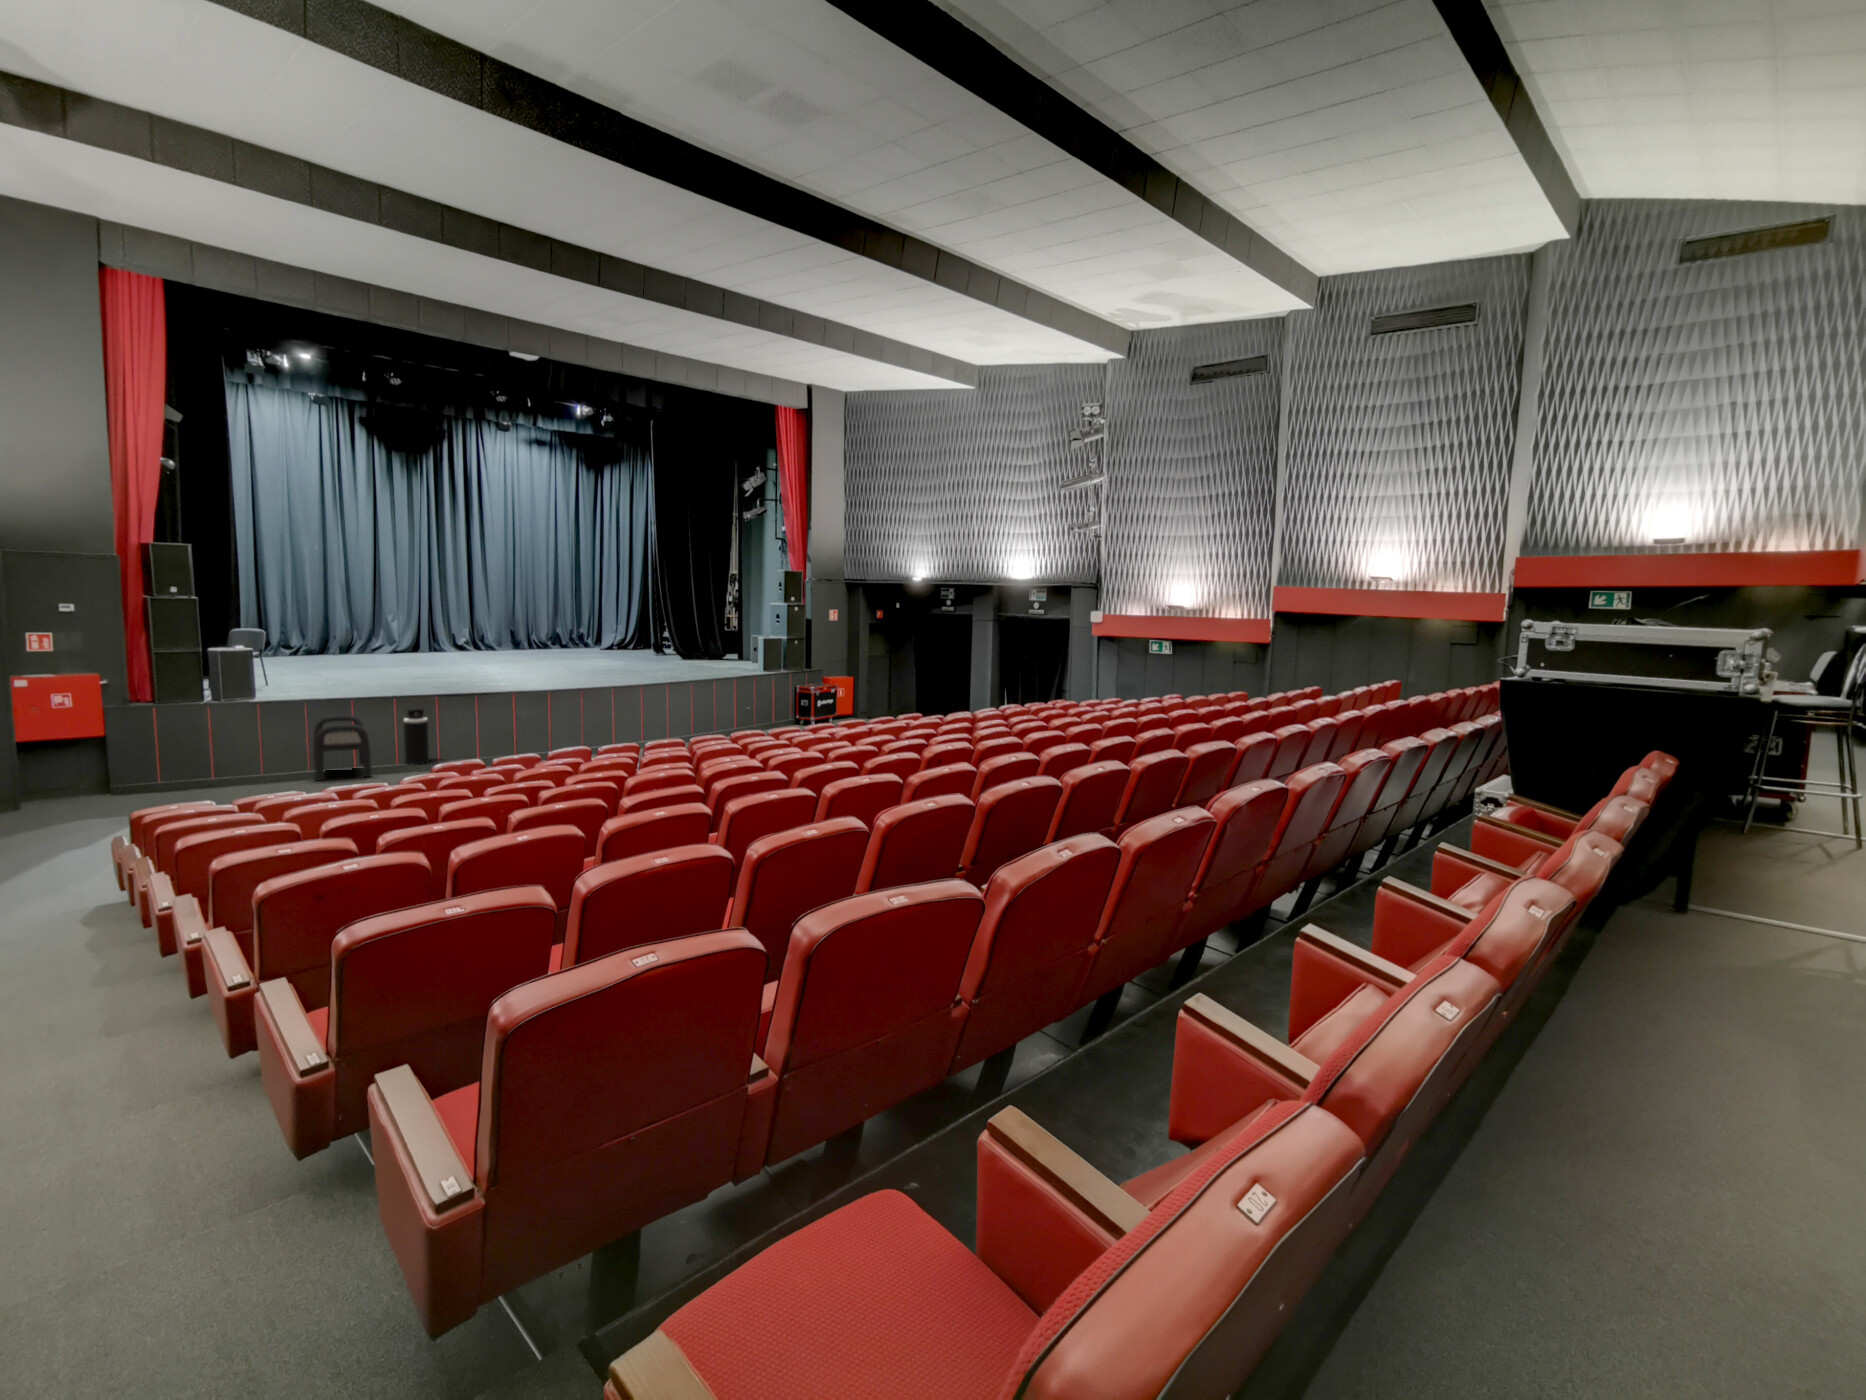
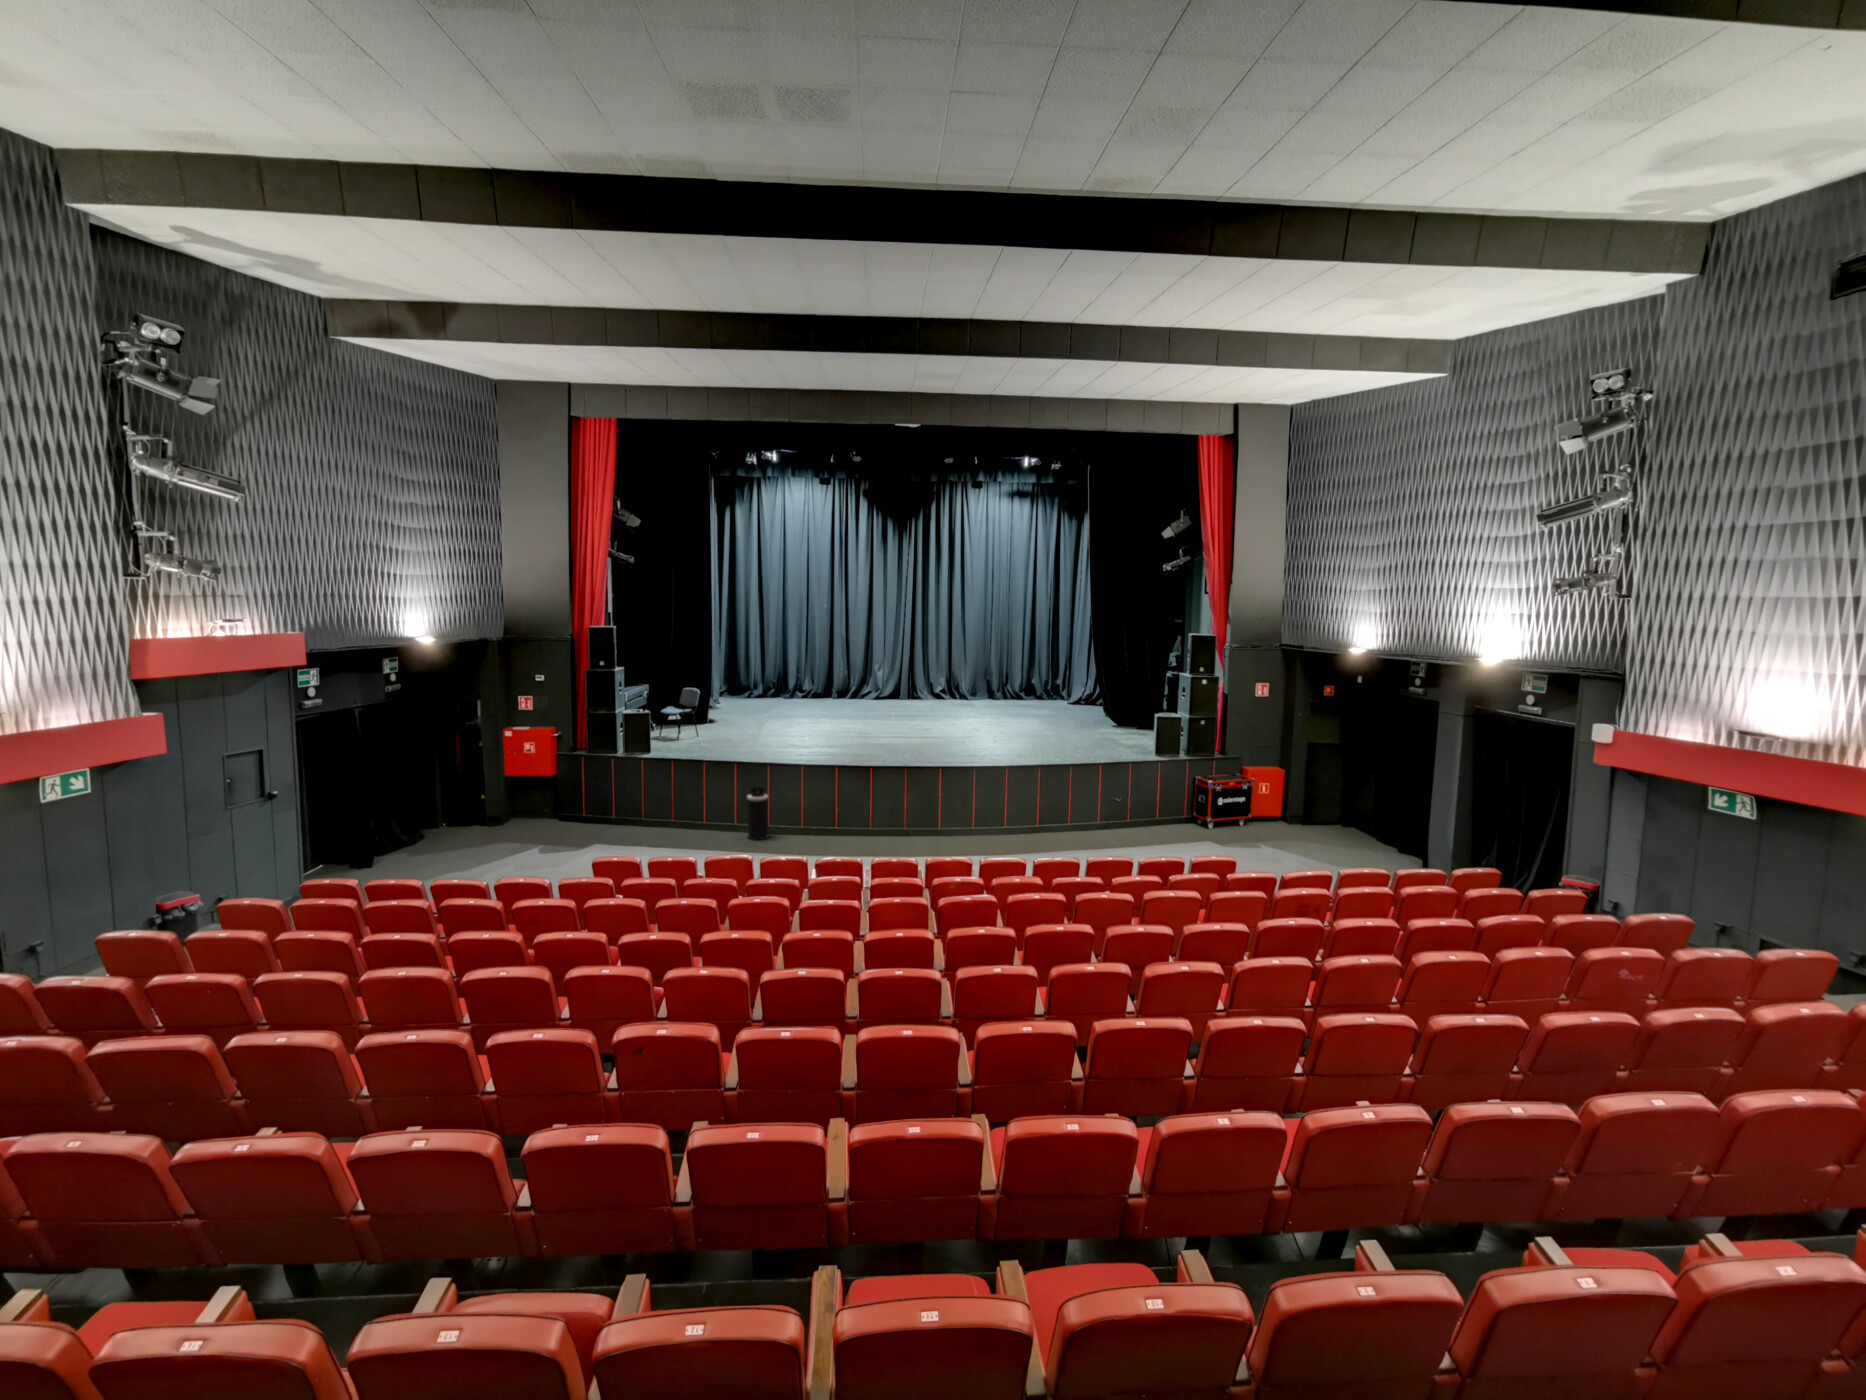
bench: present [313,715,372,780] -> none [659,787,720,852]

